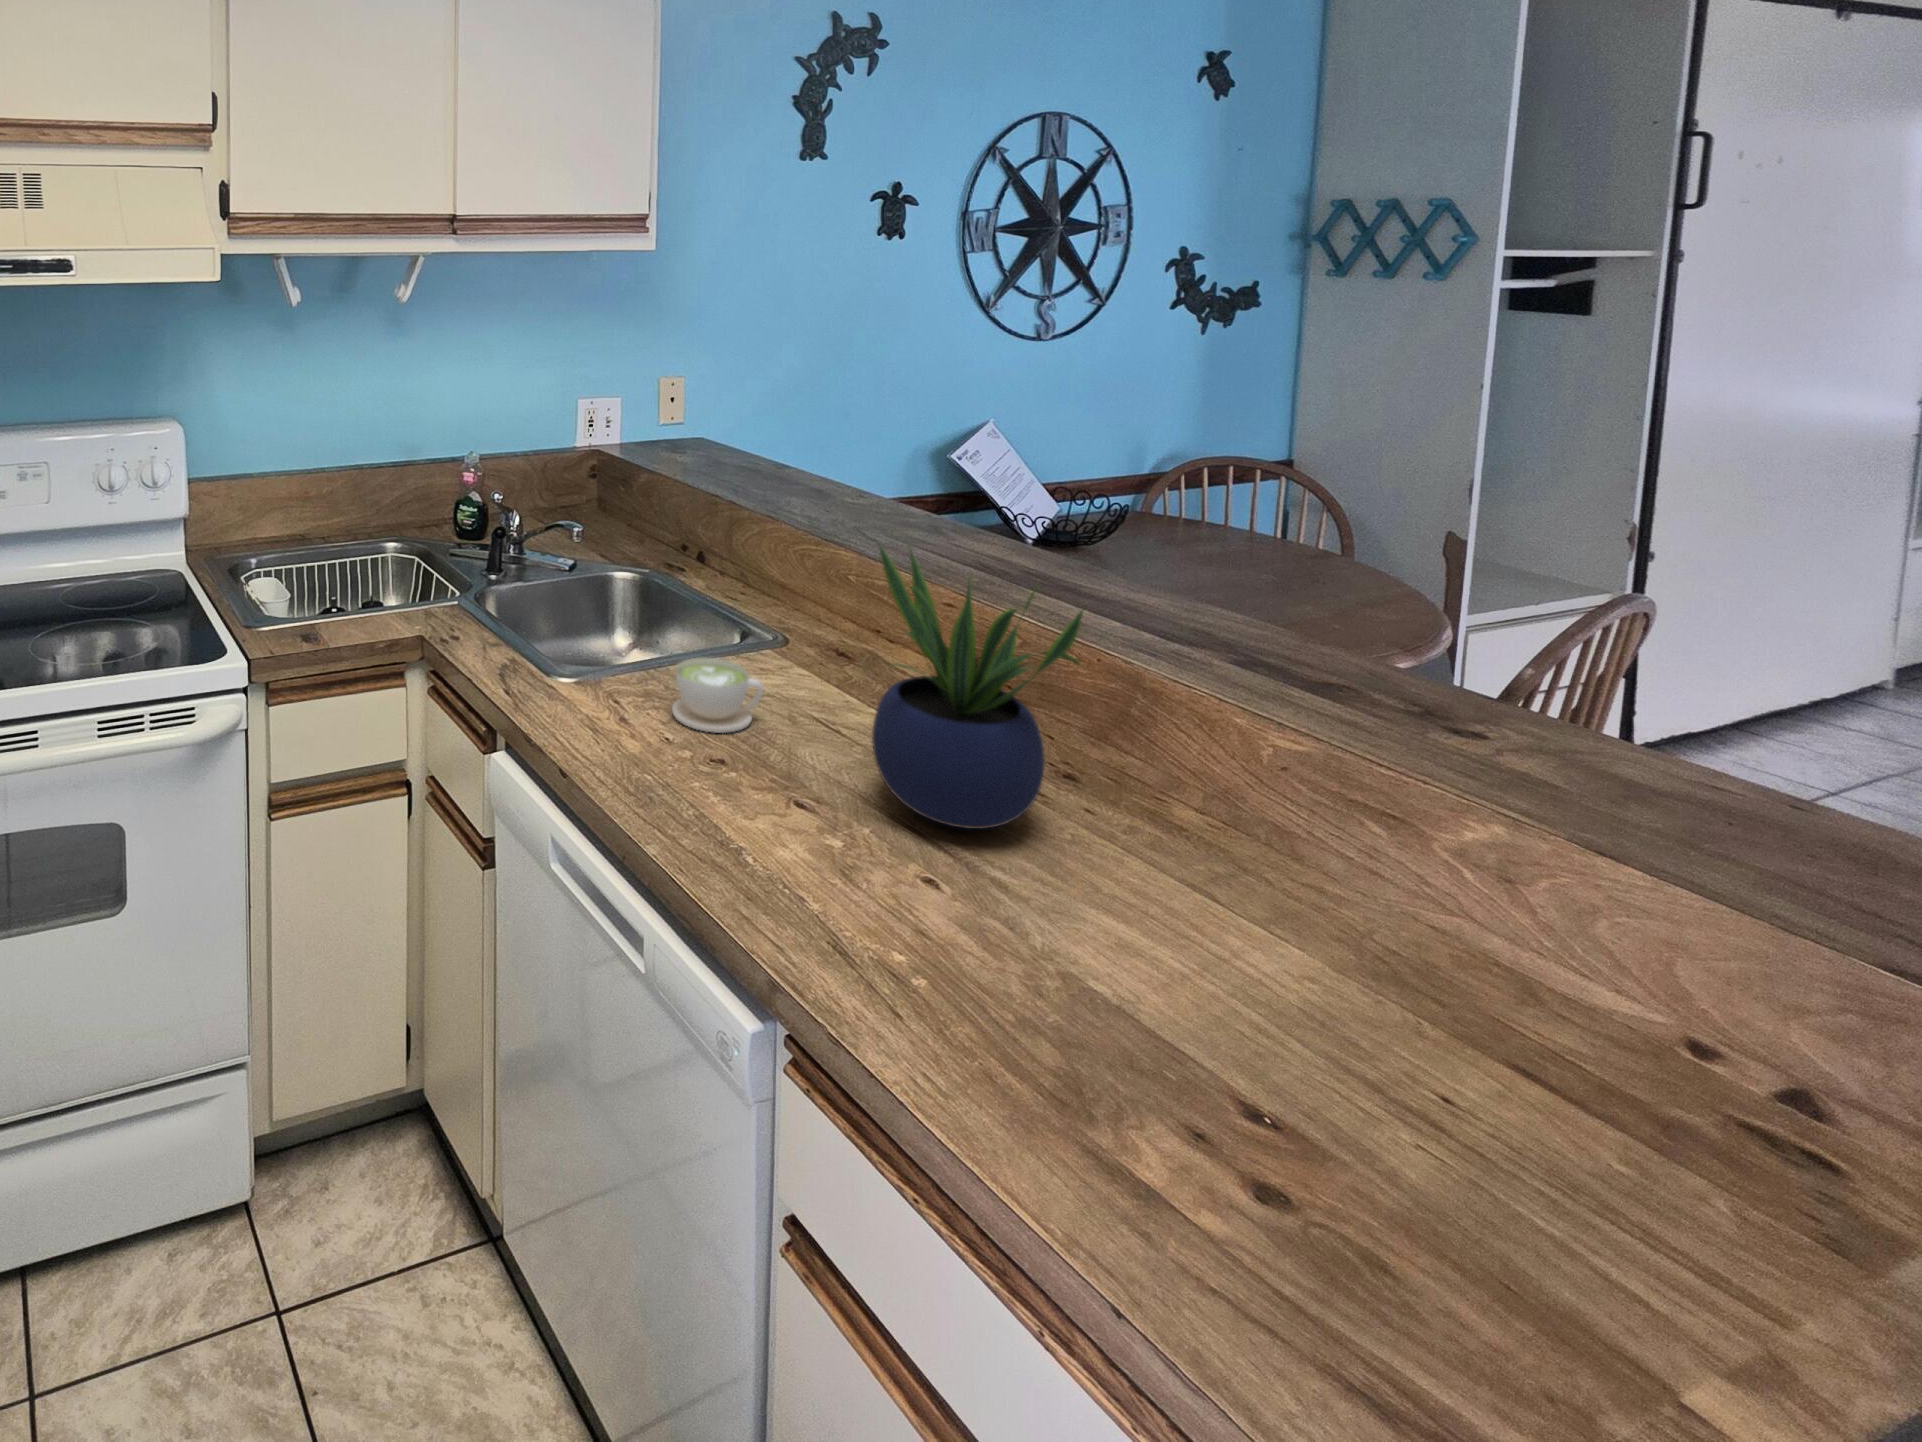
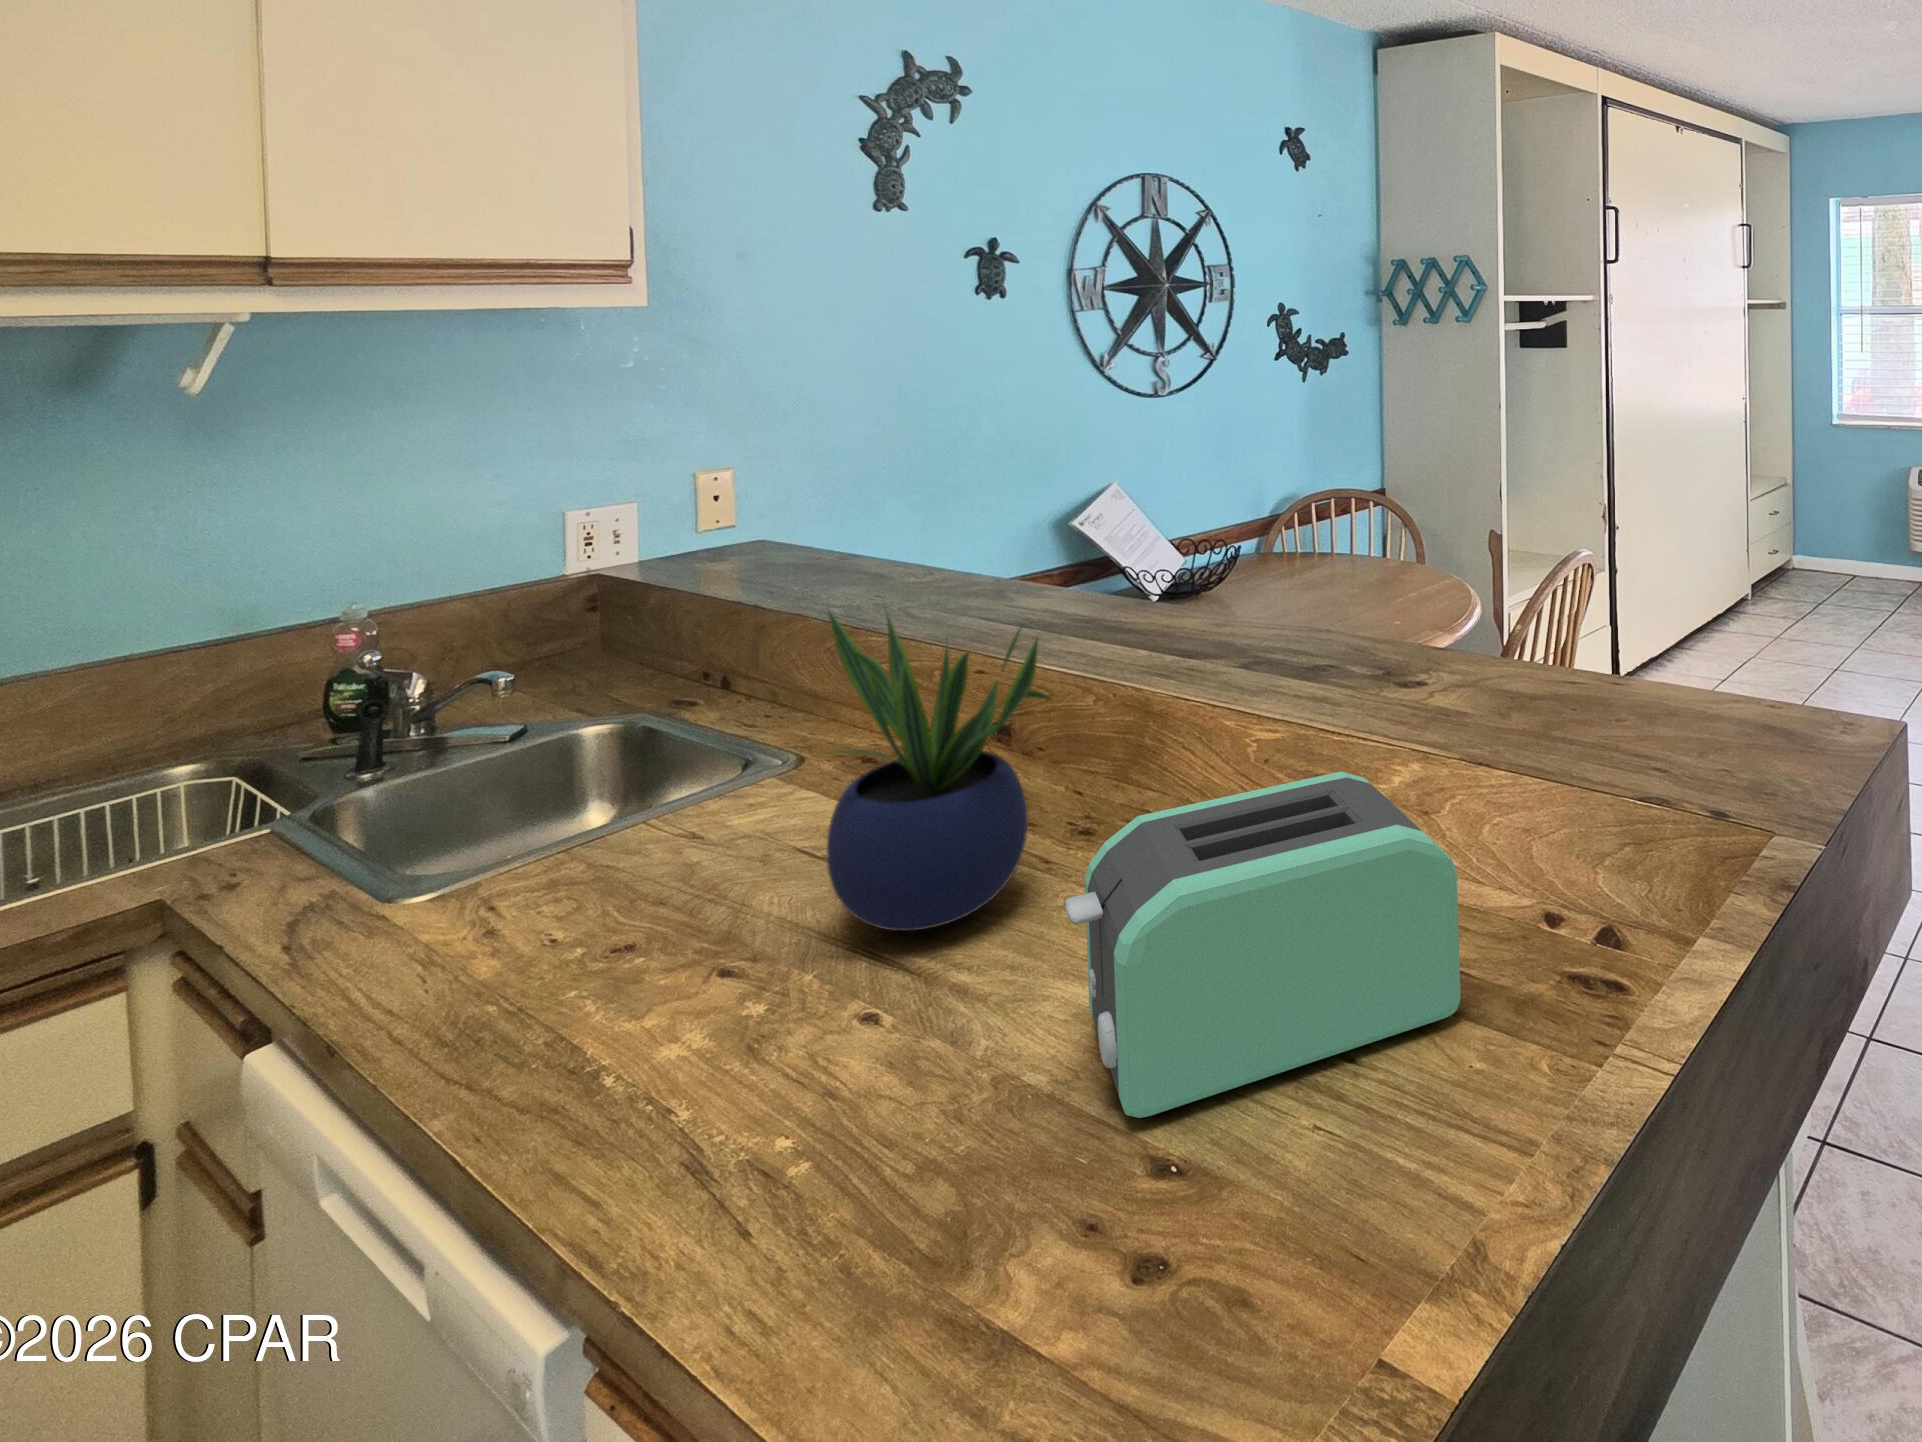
coffee cup: present [672,658,763,733] -> none [583,808,722,914]
toaster: none [1154,810,1652,1142] -> present [1064,772,1461,1118]

